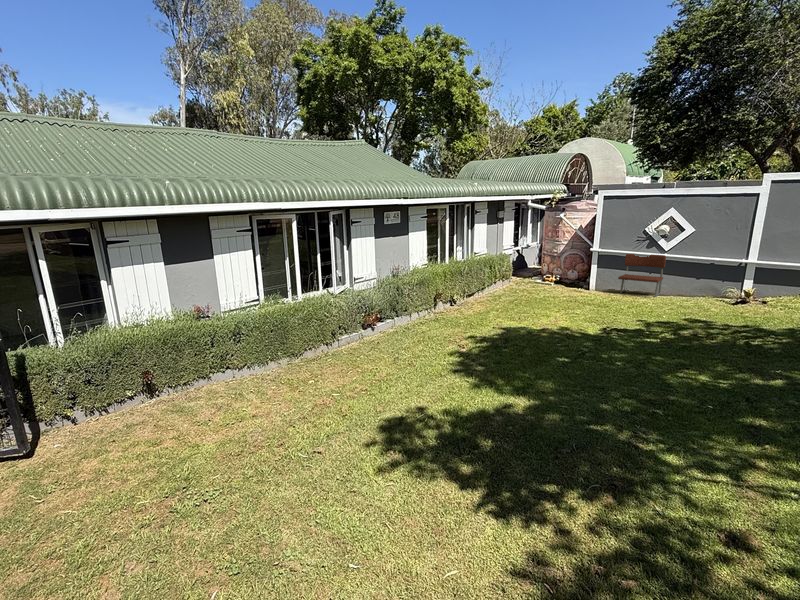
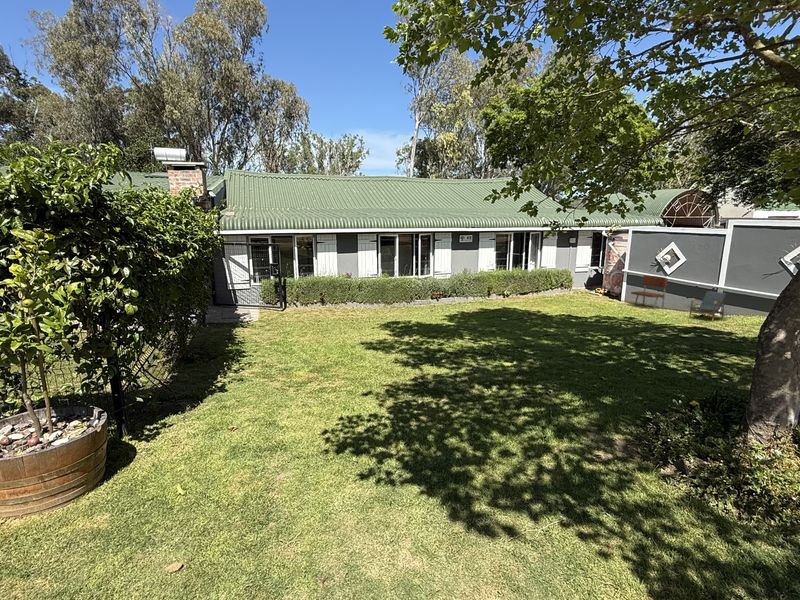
lounge chair: none [728,269,773,309] -> present [689,291,726,321]

